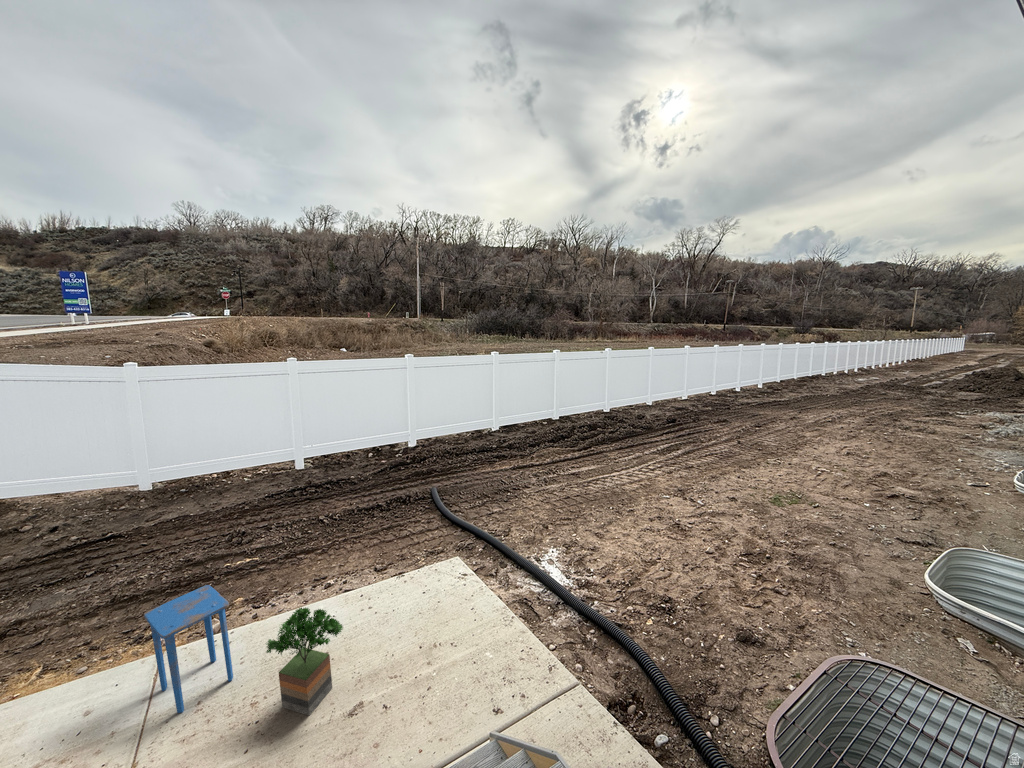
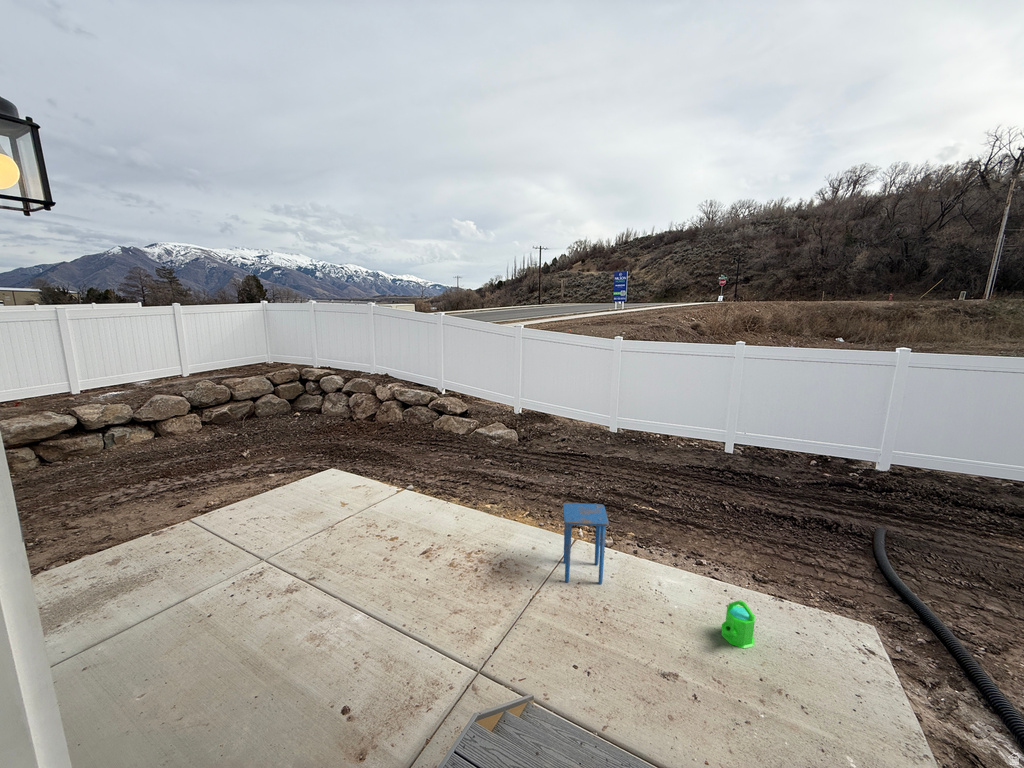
watering can: none [375,597,405,641] -> present [722,600,755,649]
potted tree: present [266,608,343,716] -> none [617,555,682,647]

